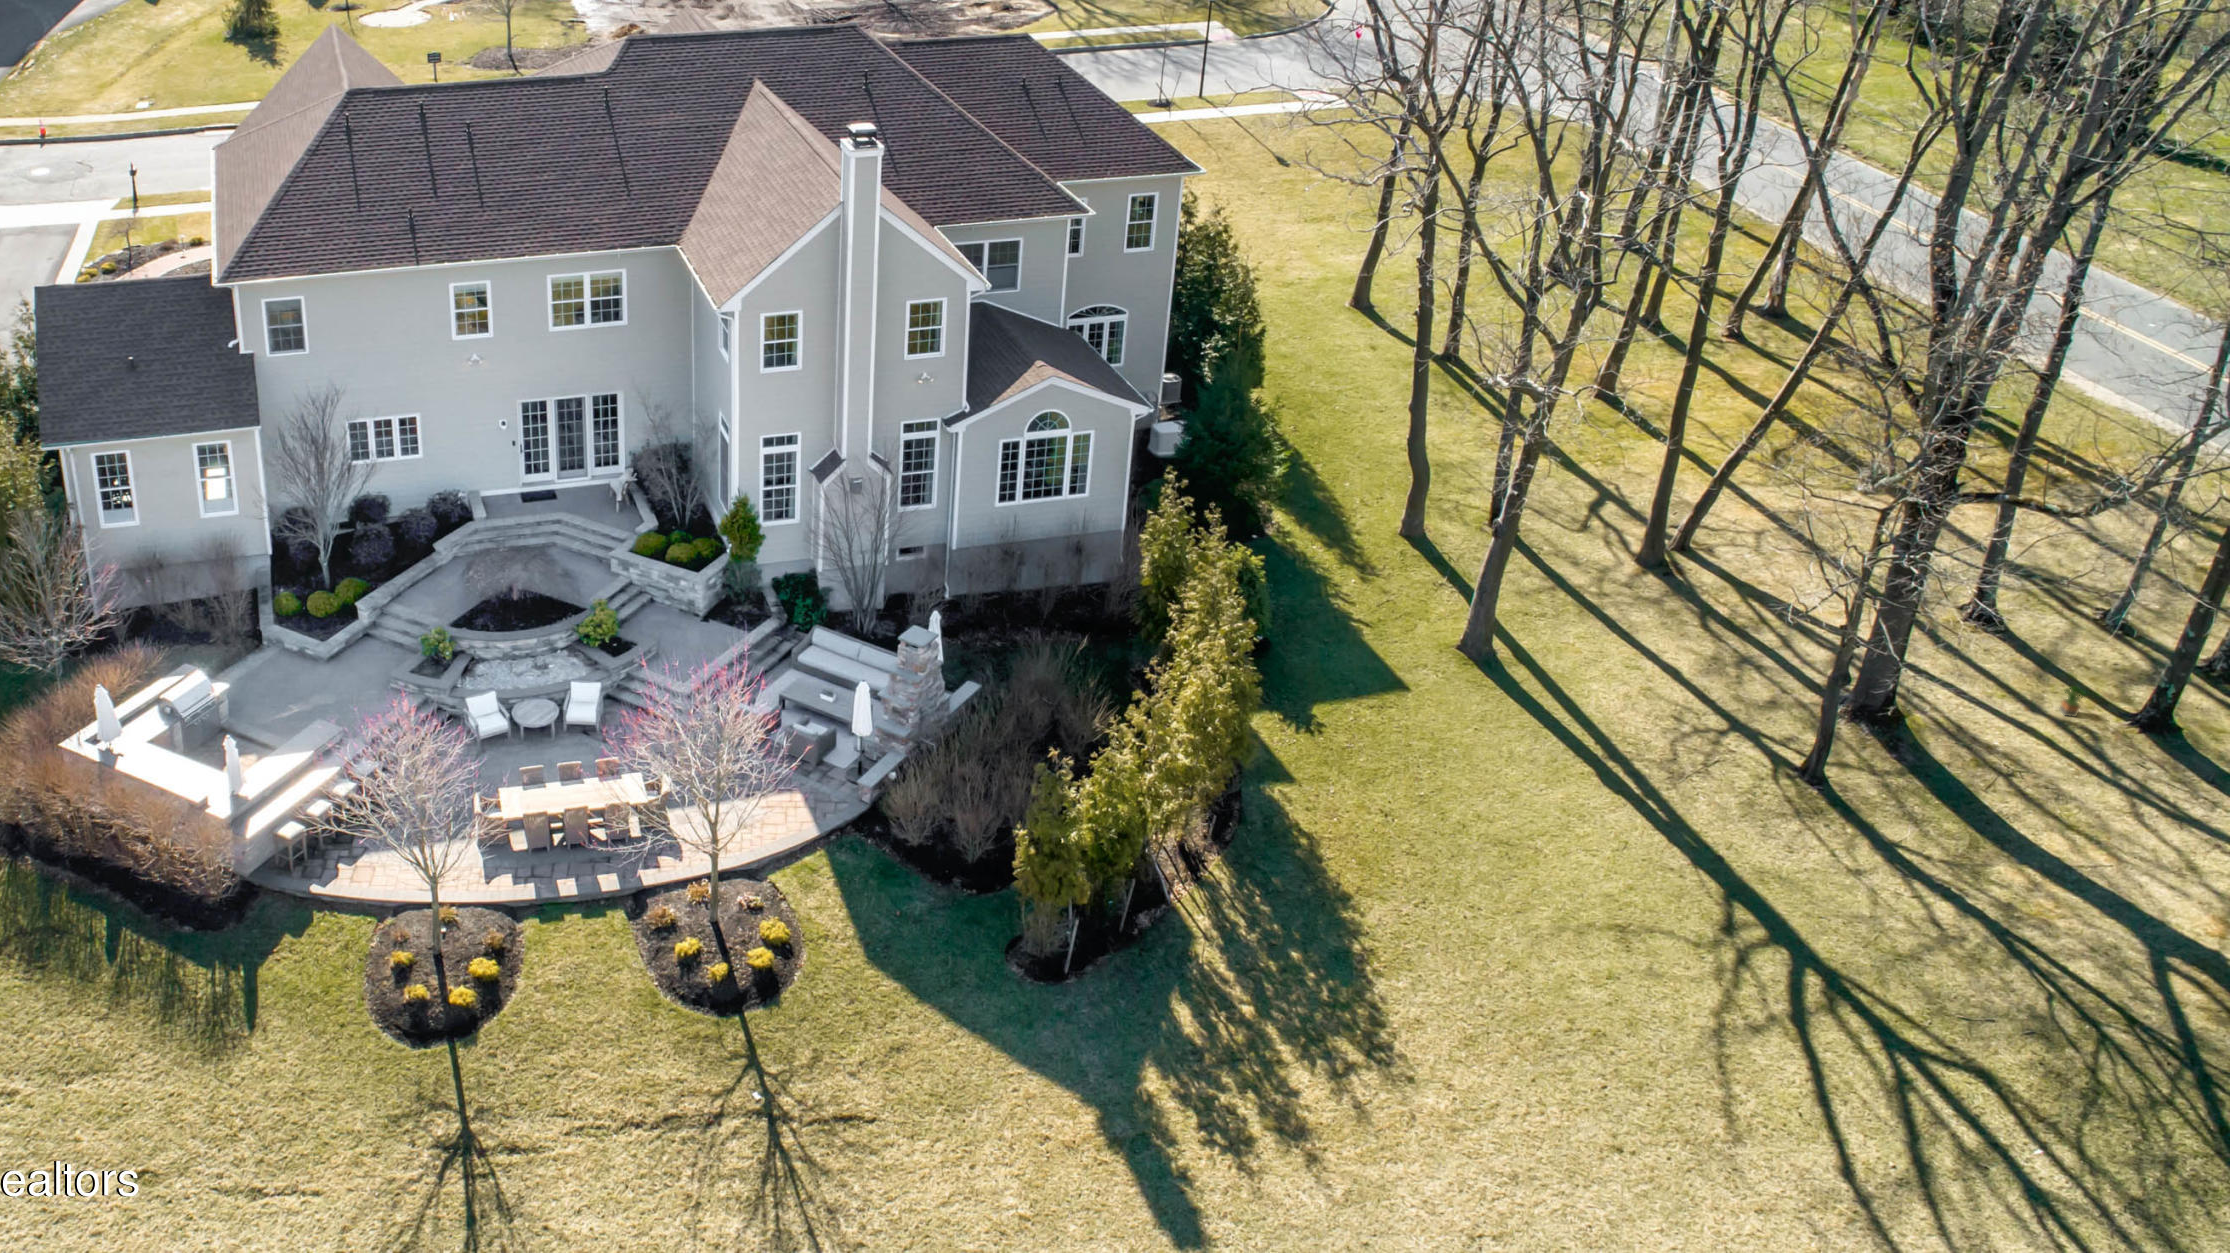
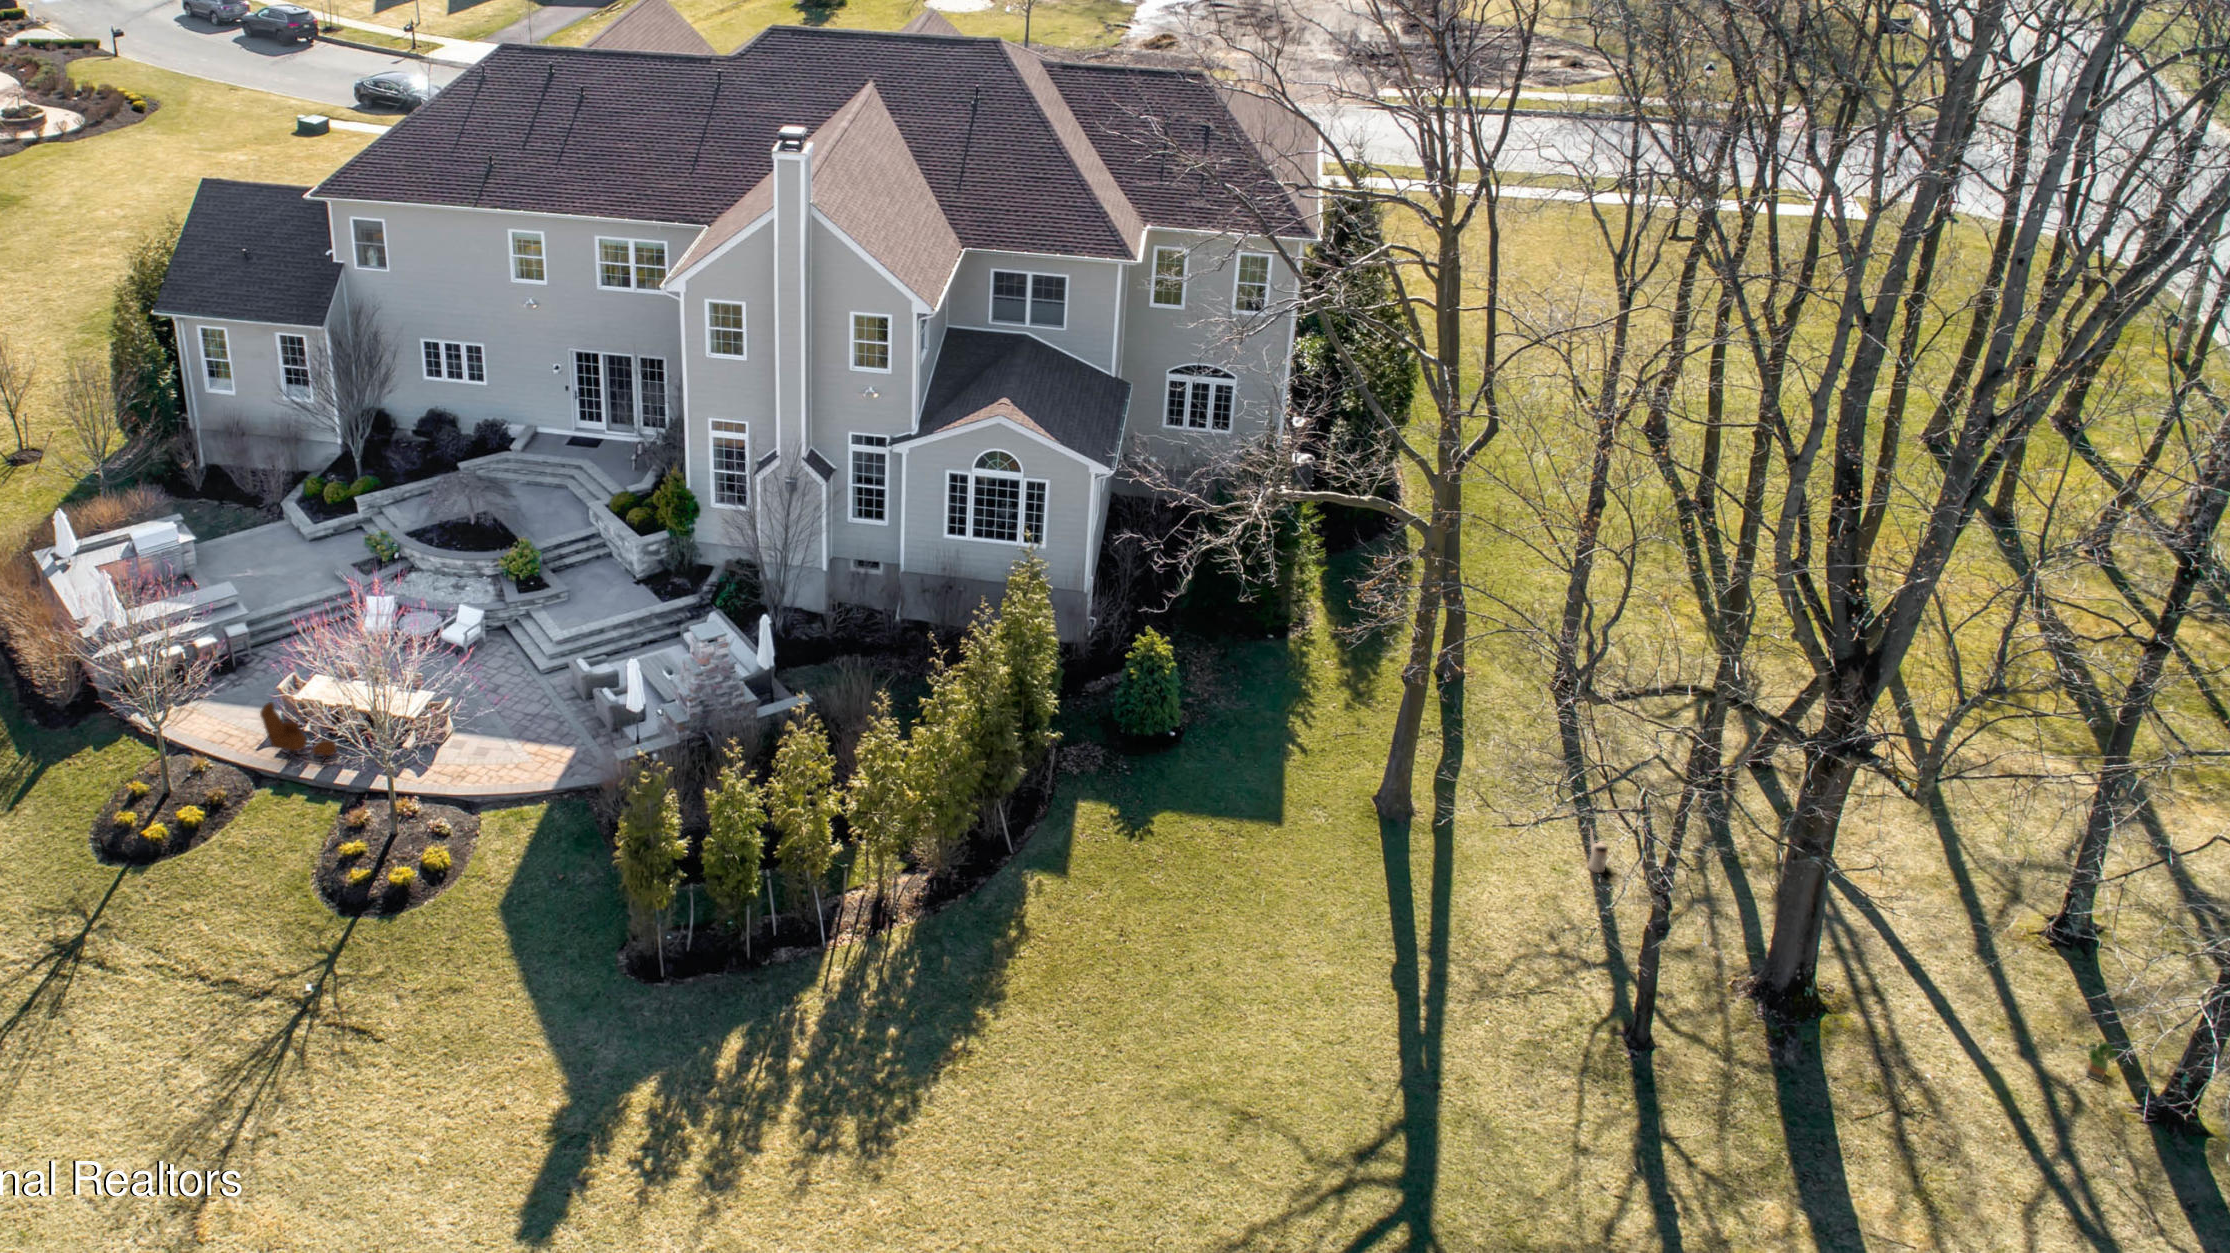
watering can: none [1645,628,1672,663] -> present [1588,830,1608,873]
lounge chair: none [484,825,566,892] -> present [260,702,337,760]

